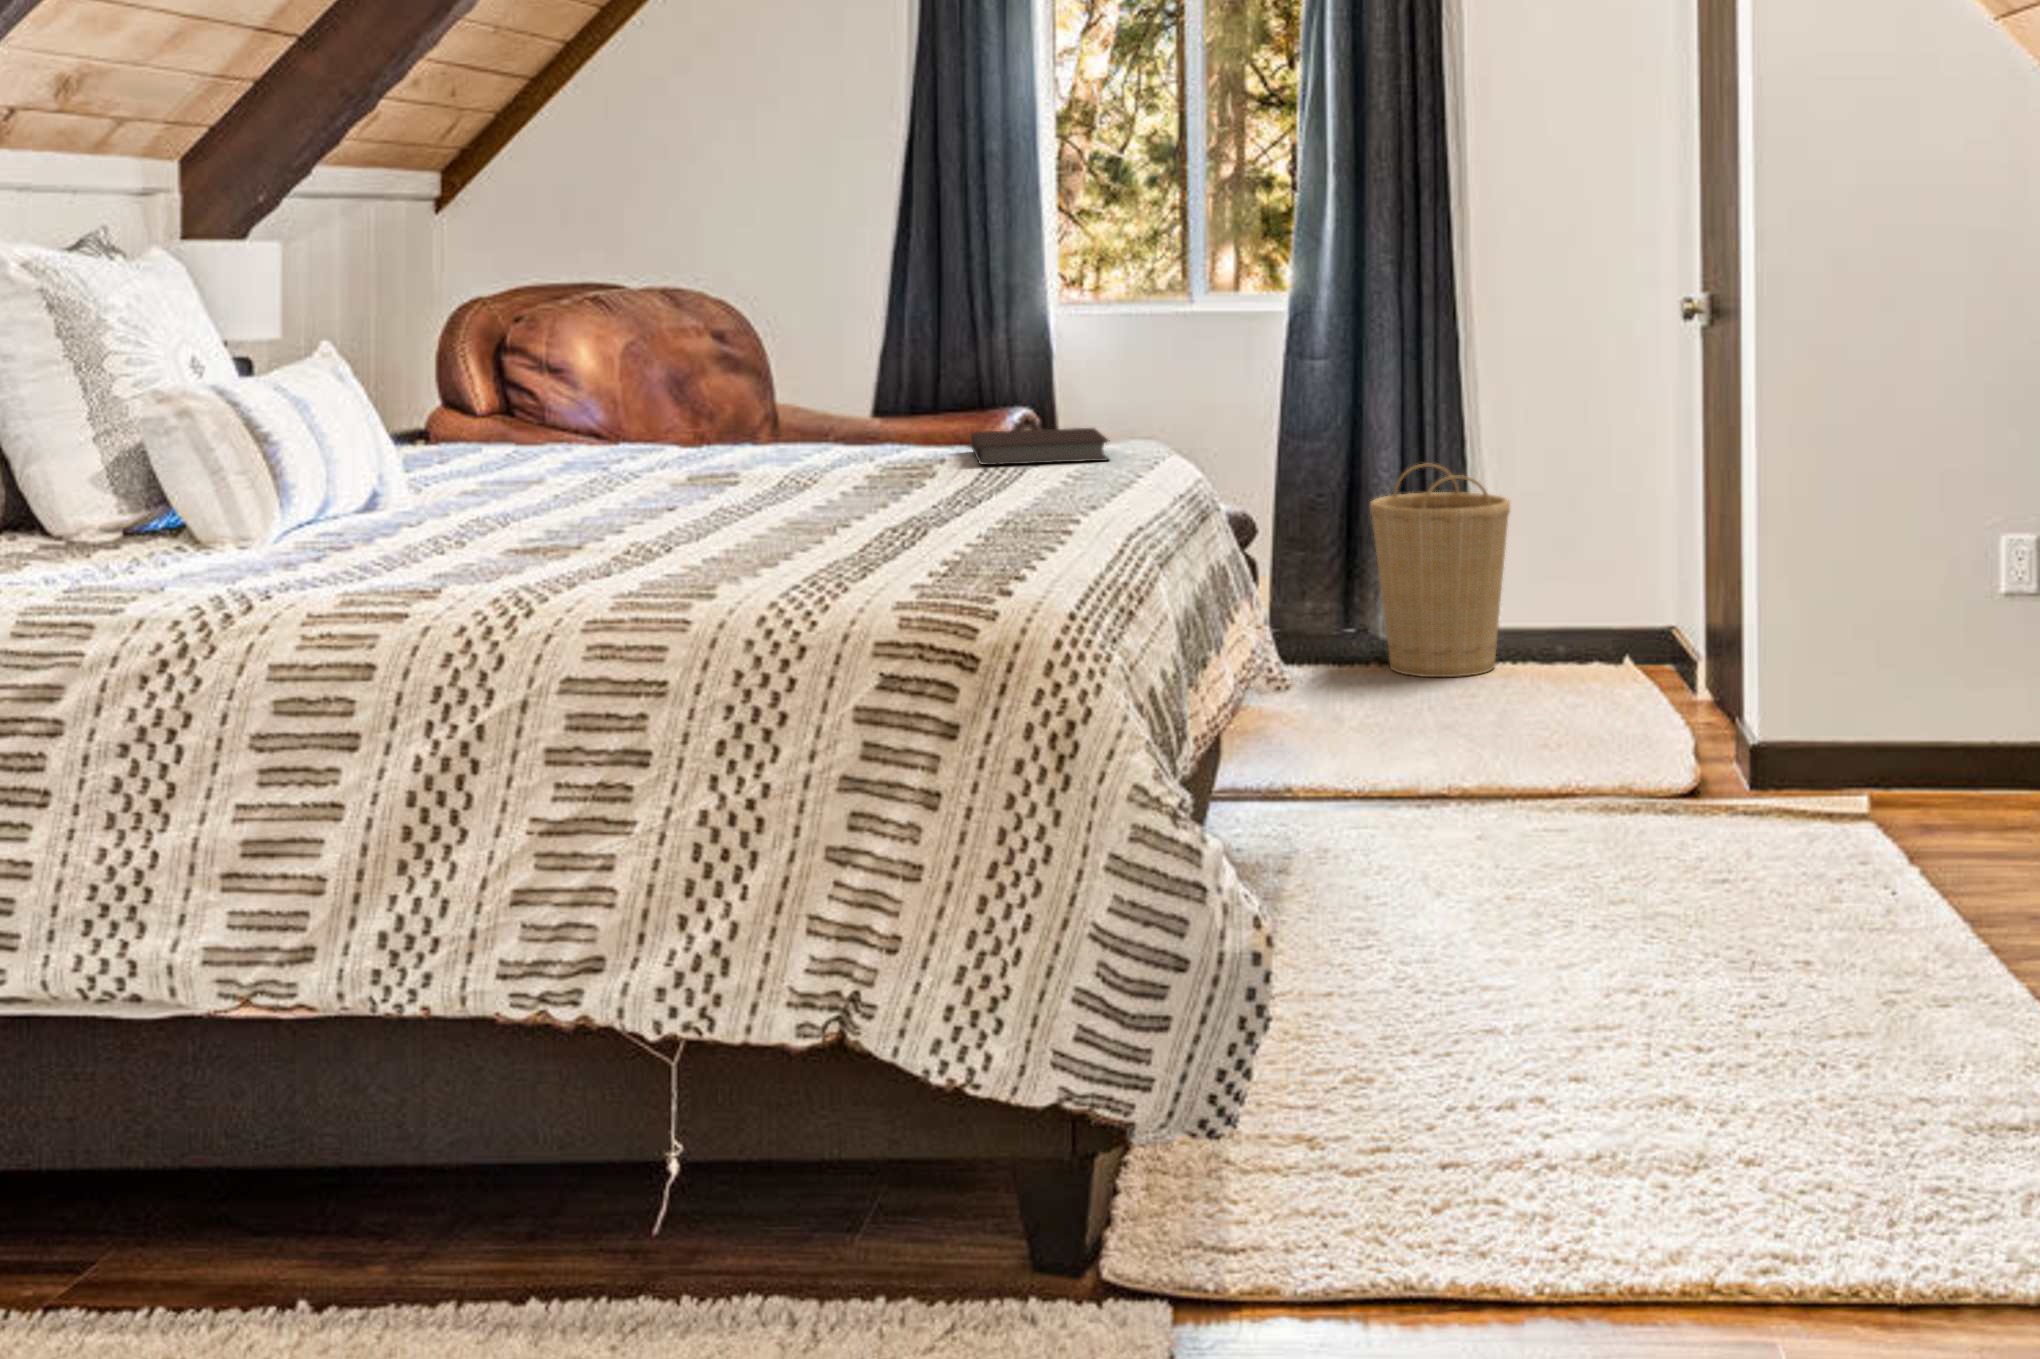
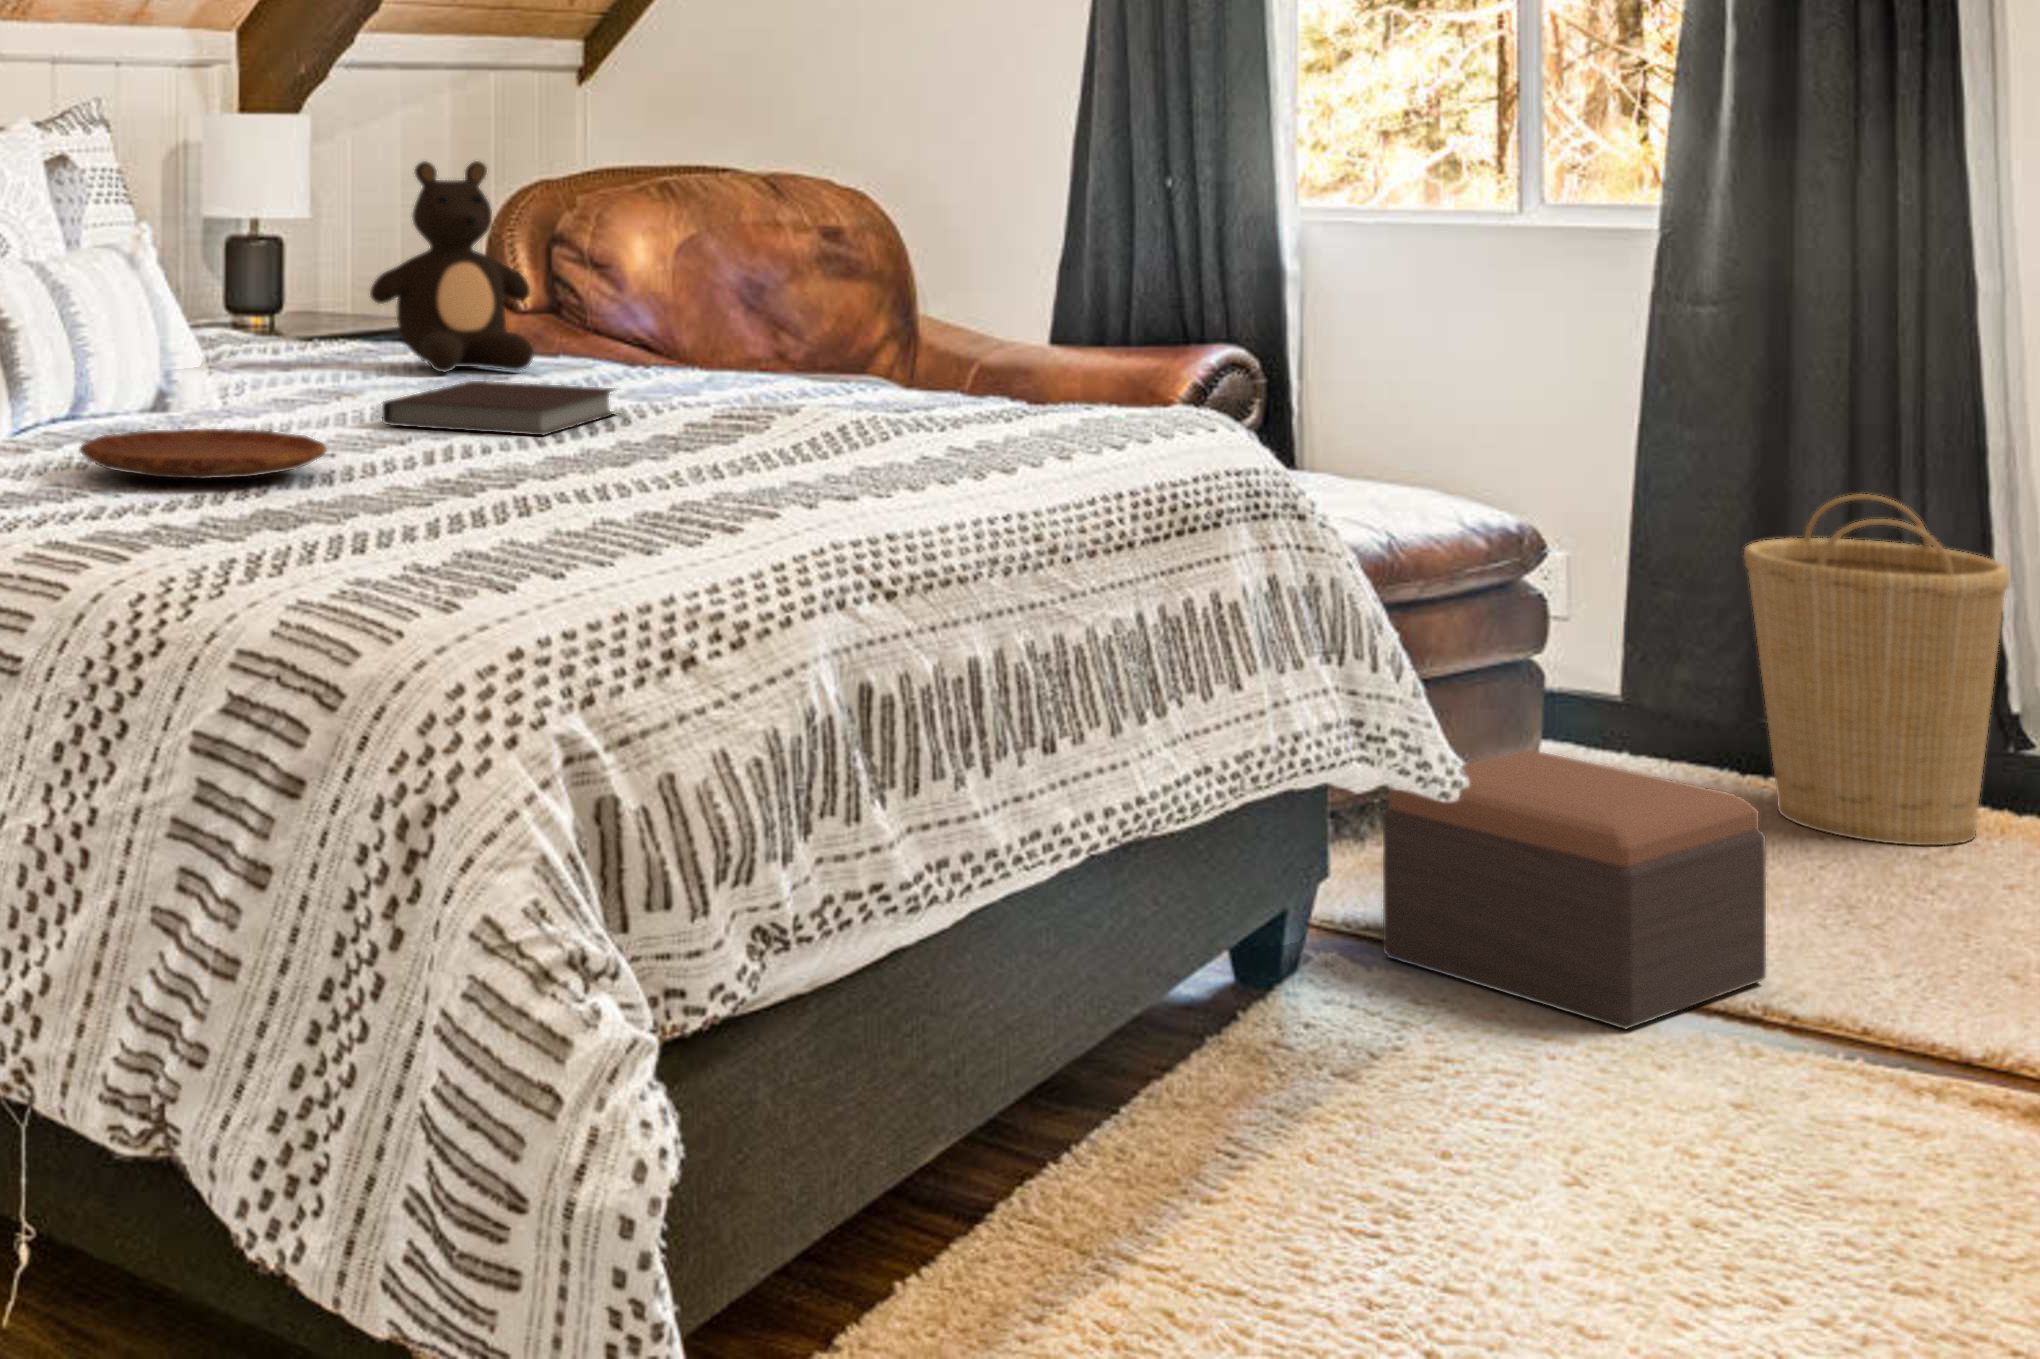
teddy bear: none [459,277,614,458] -> present [370,161,534,372]
notebook: present [971,428,1110,465] -> present [382,381,619,435]
tray: none [476,499,696,541] -> present [79,429,327,479]
footstool: none [1271,641,1473,799] -> present [1383,750,1766,1029]

